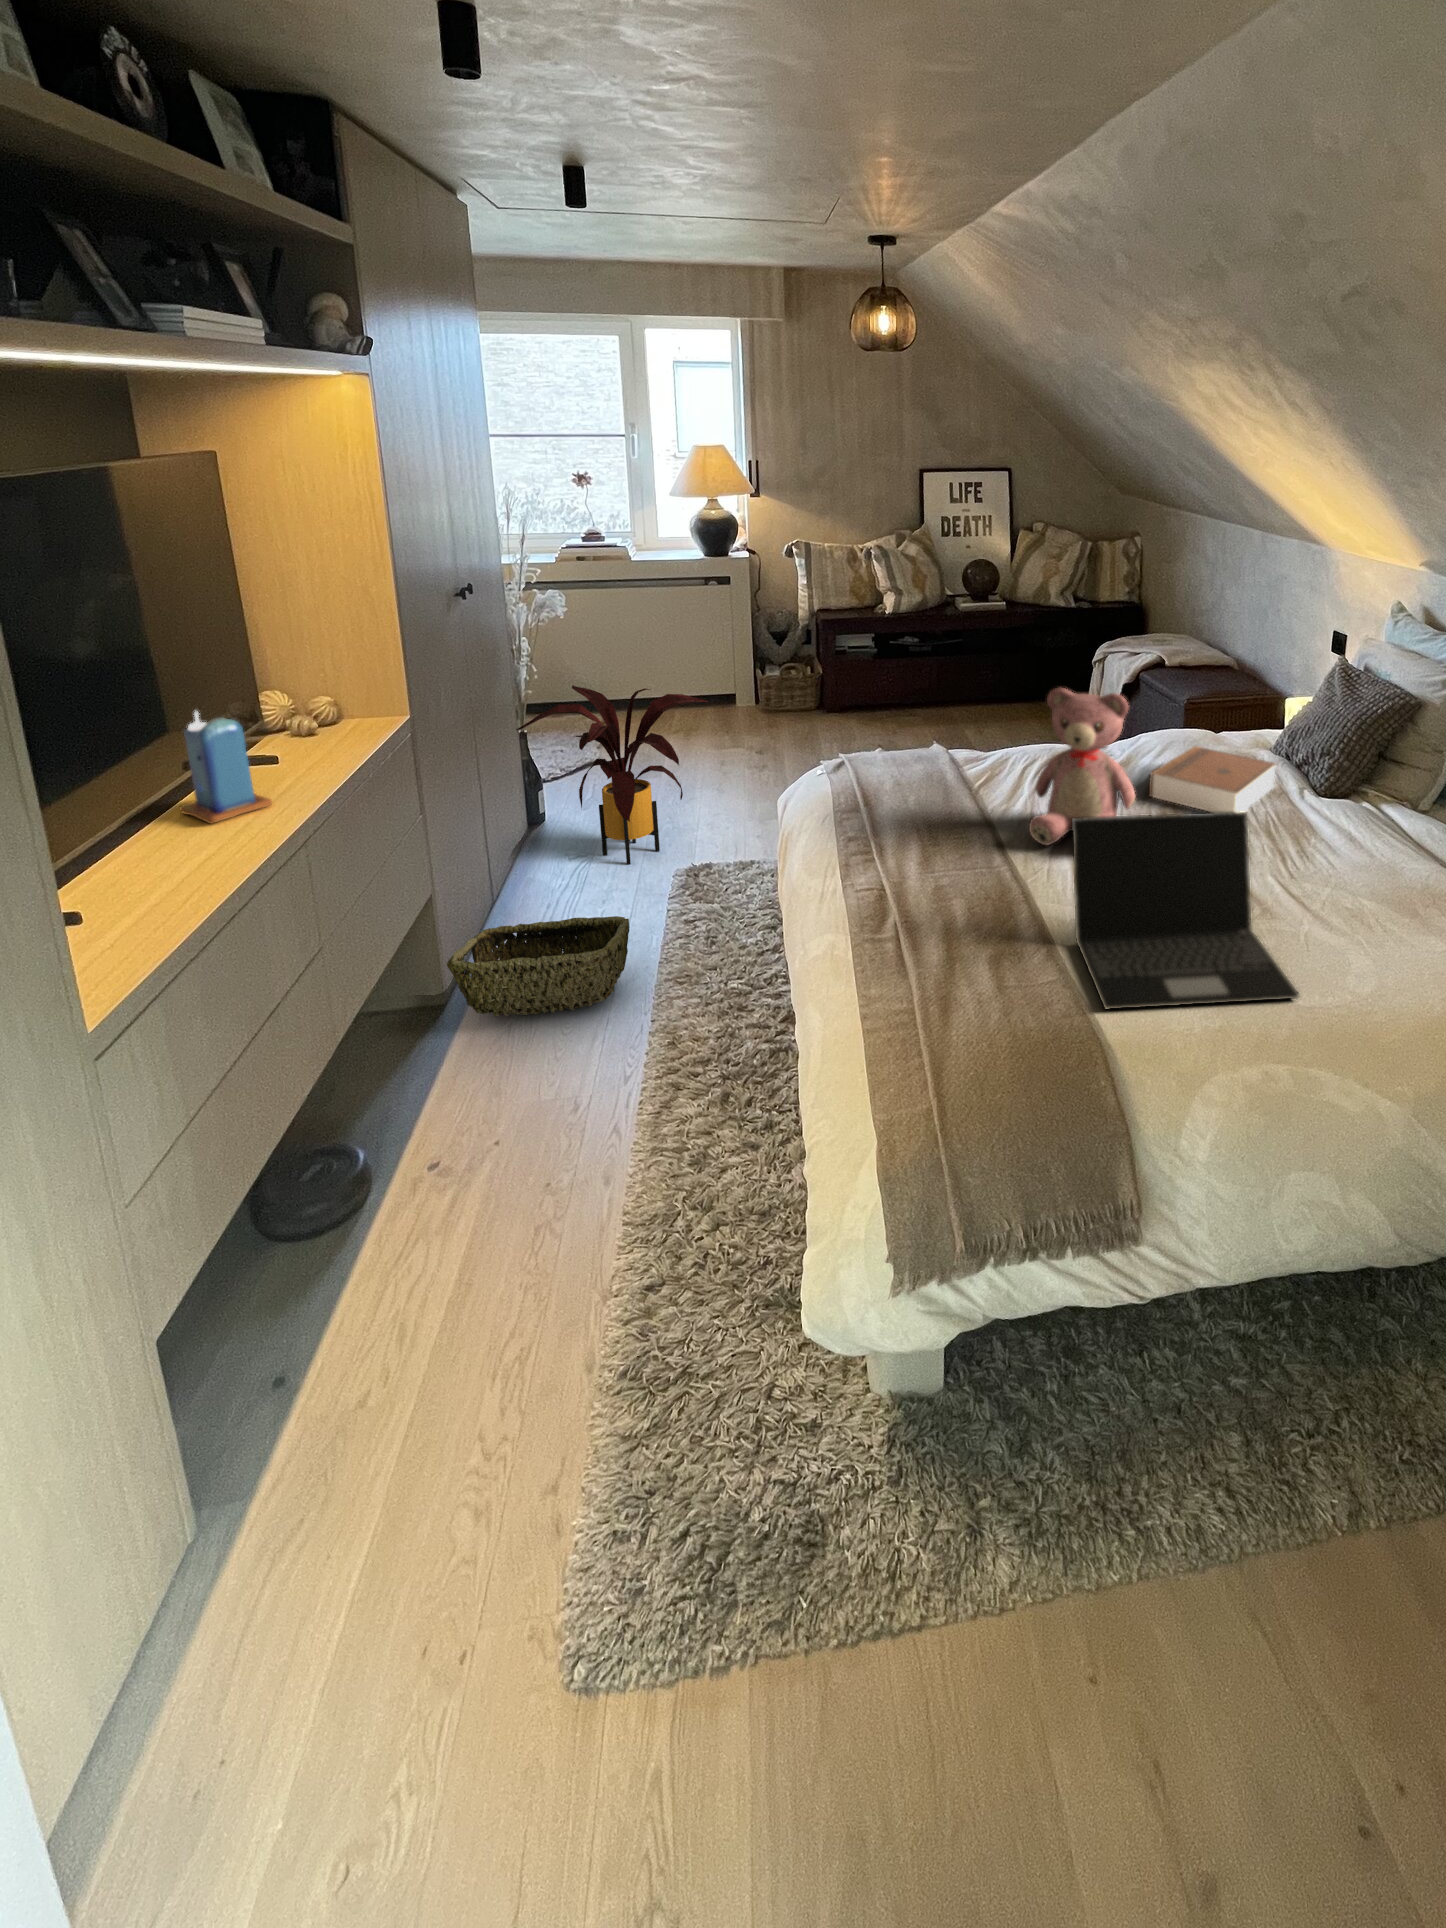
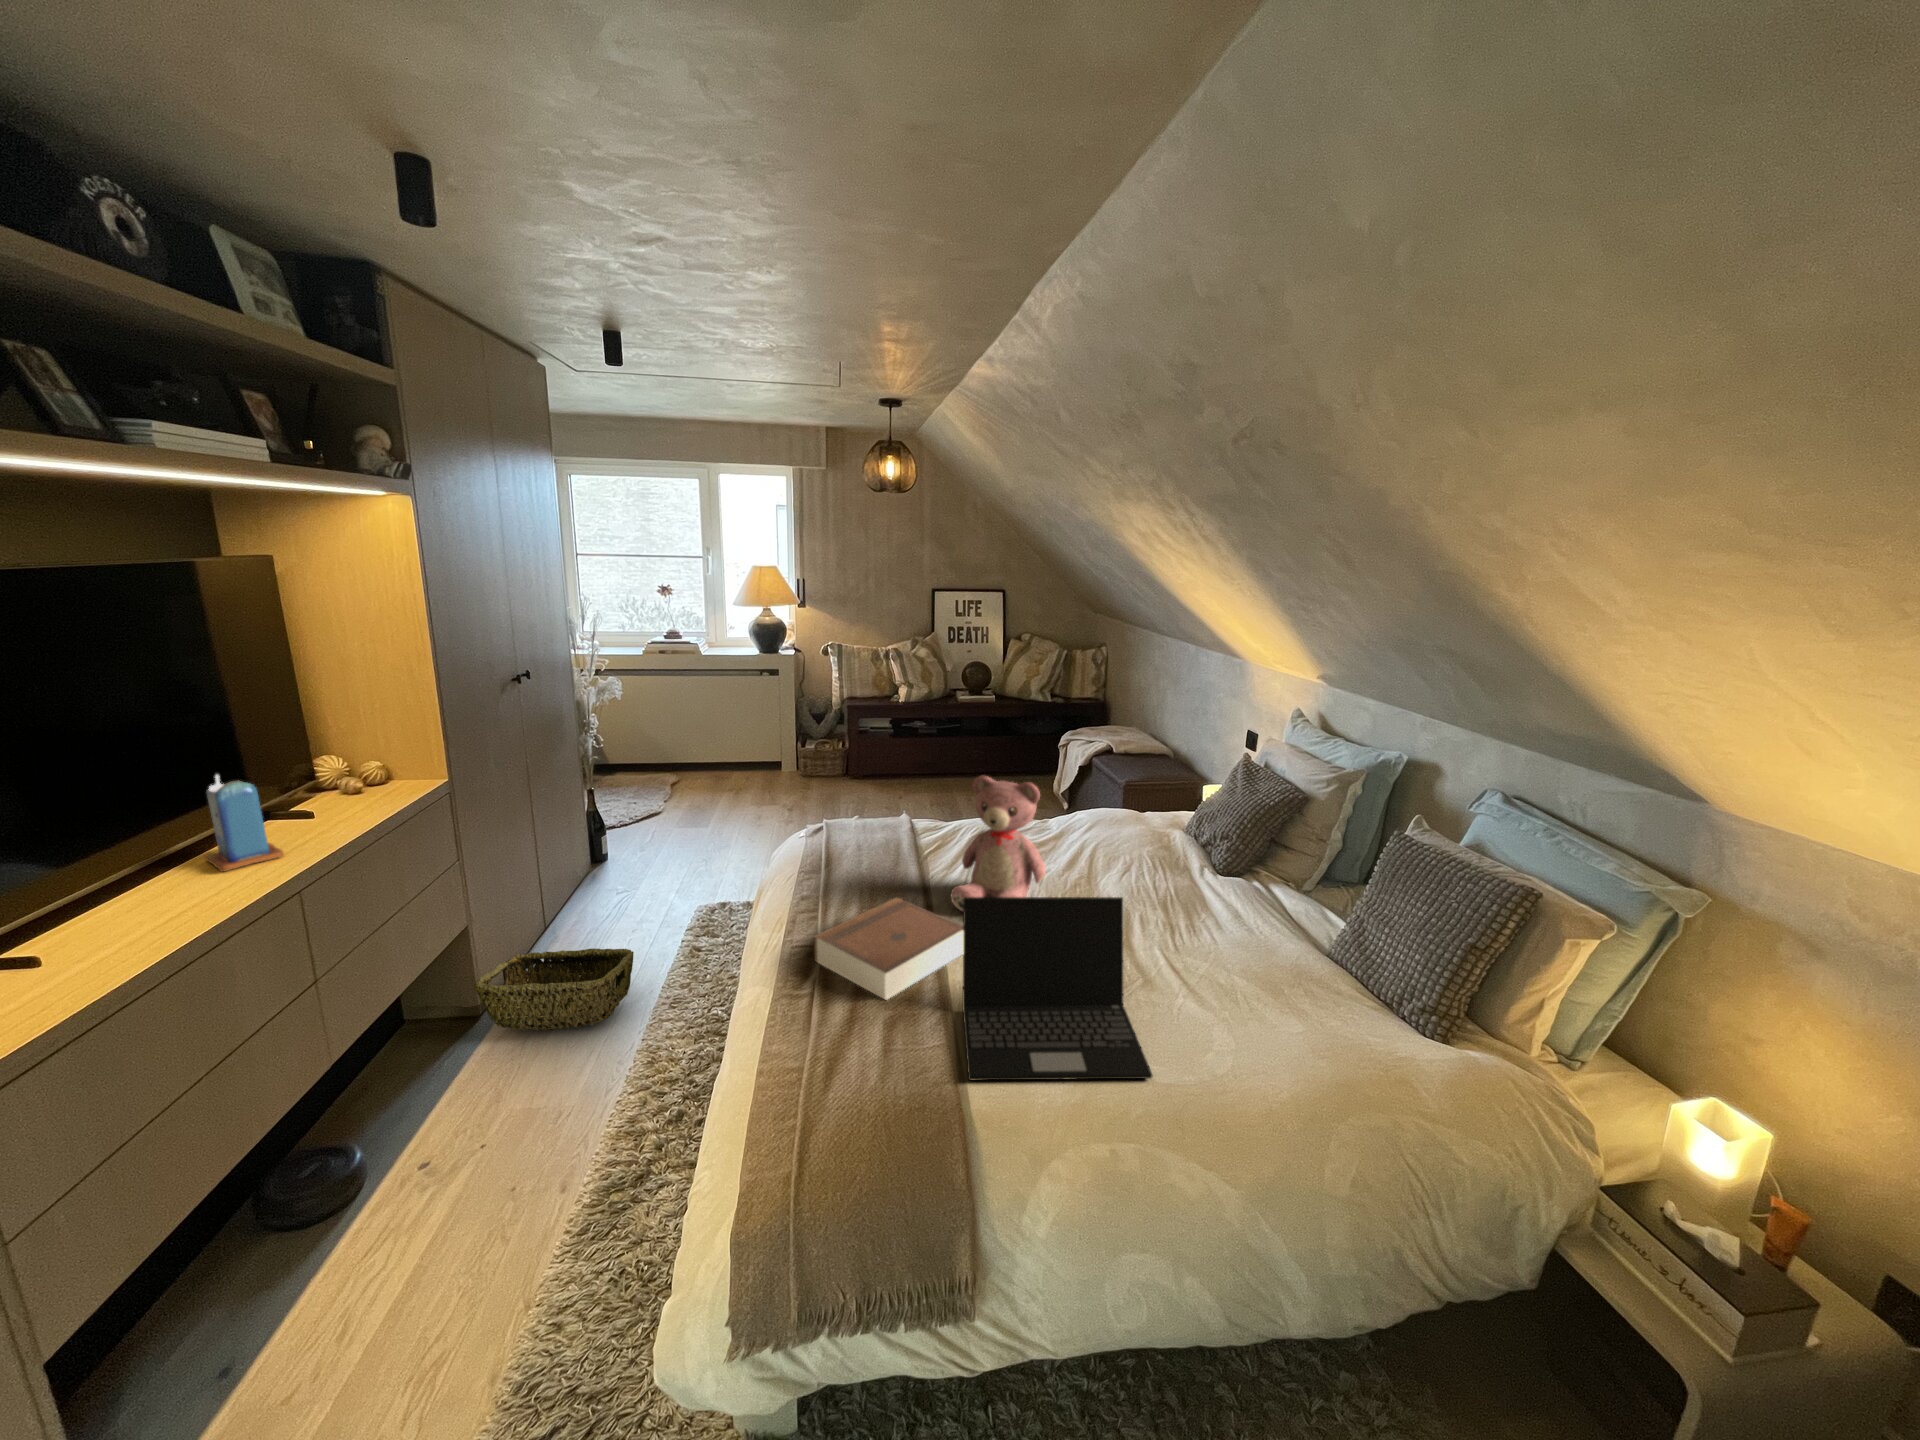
house plant: present [516,685,707,864] -> none [572,754,733,900]
book: present [1149,746,1276,812] -> present [814,898,963,1000]

